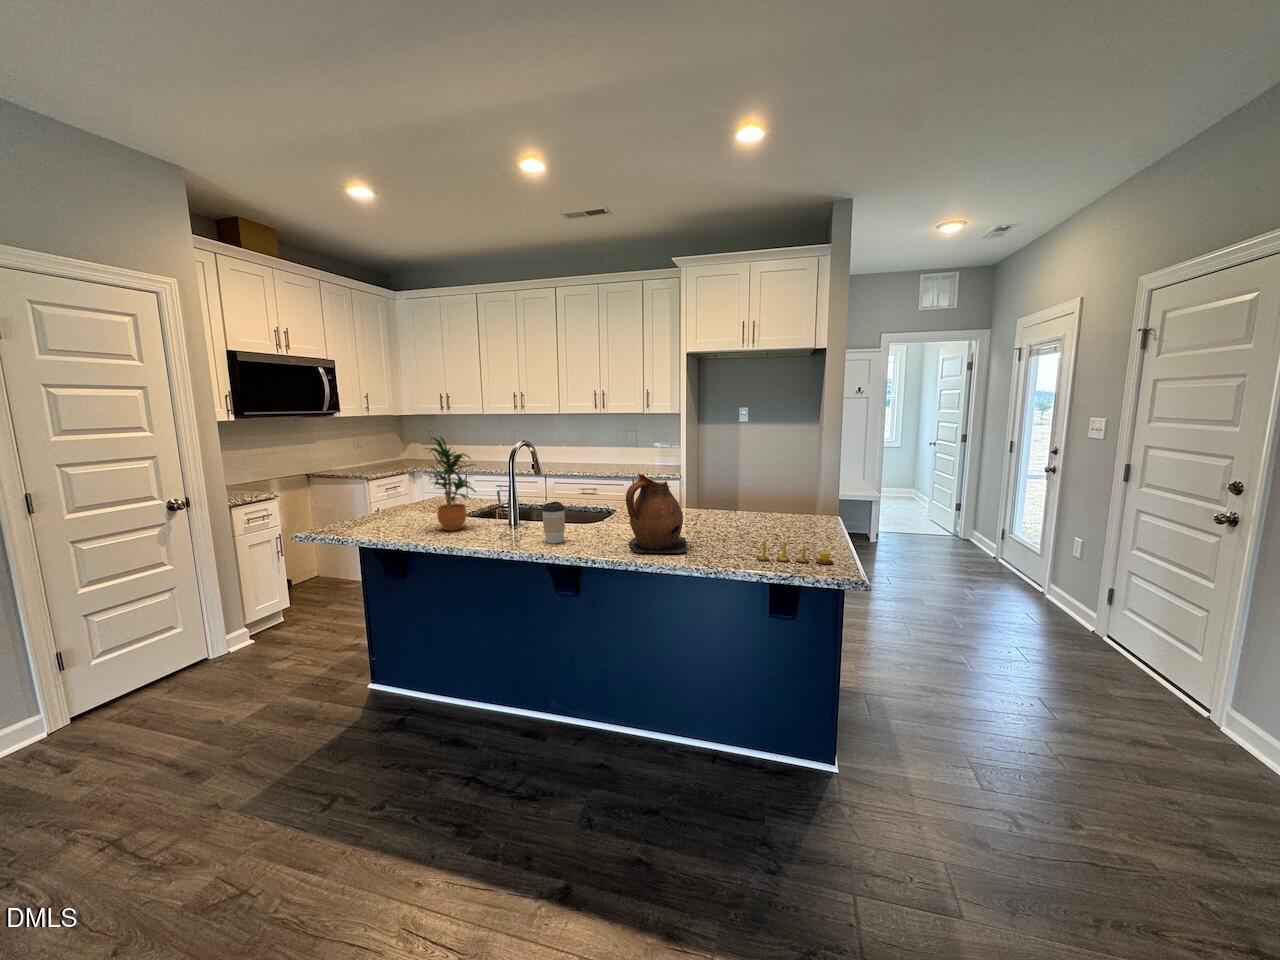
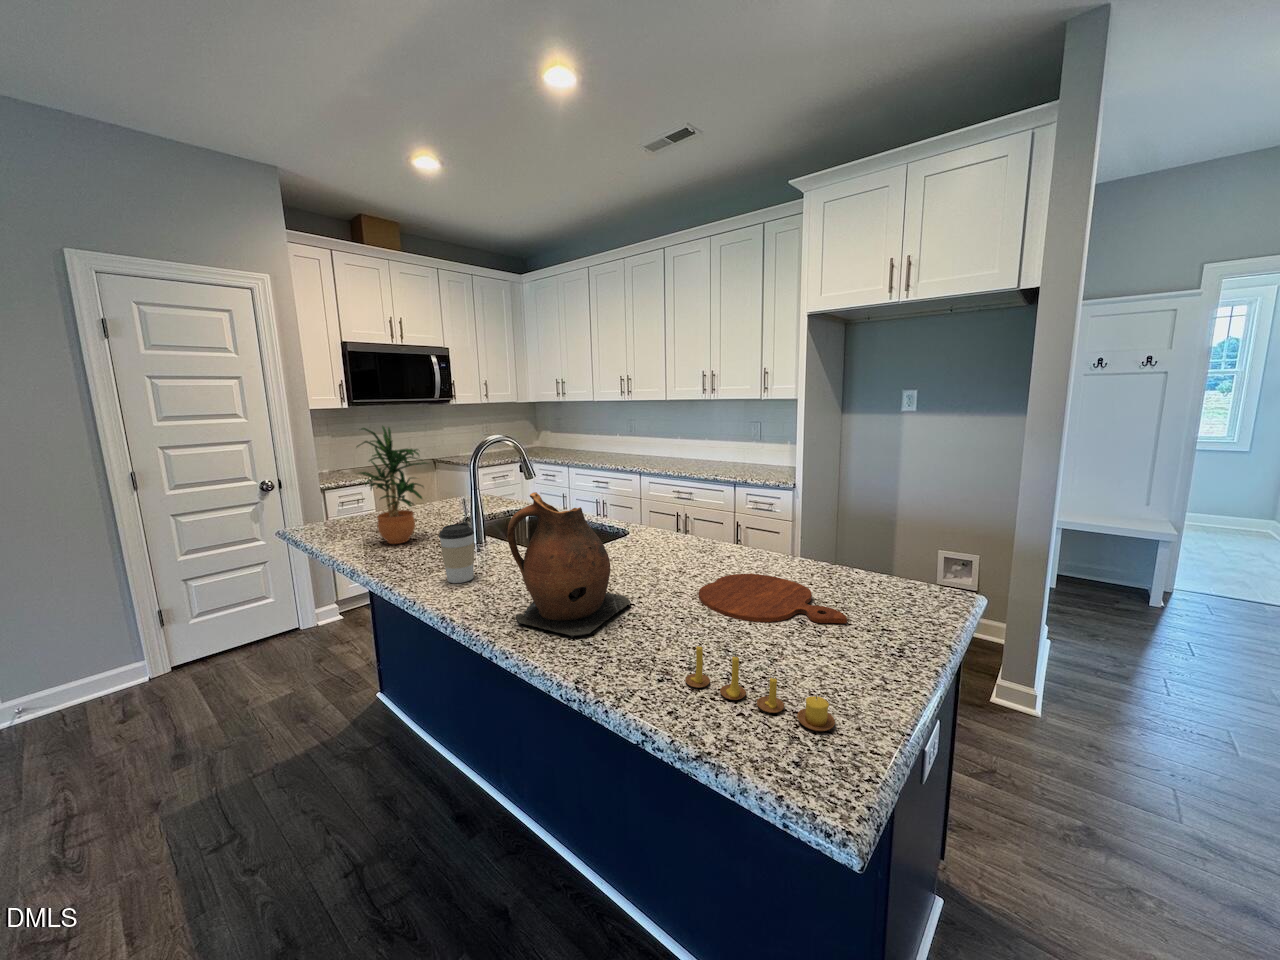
cutting board: none [711,521,798,539] -> present [699,574,847,623]

